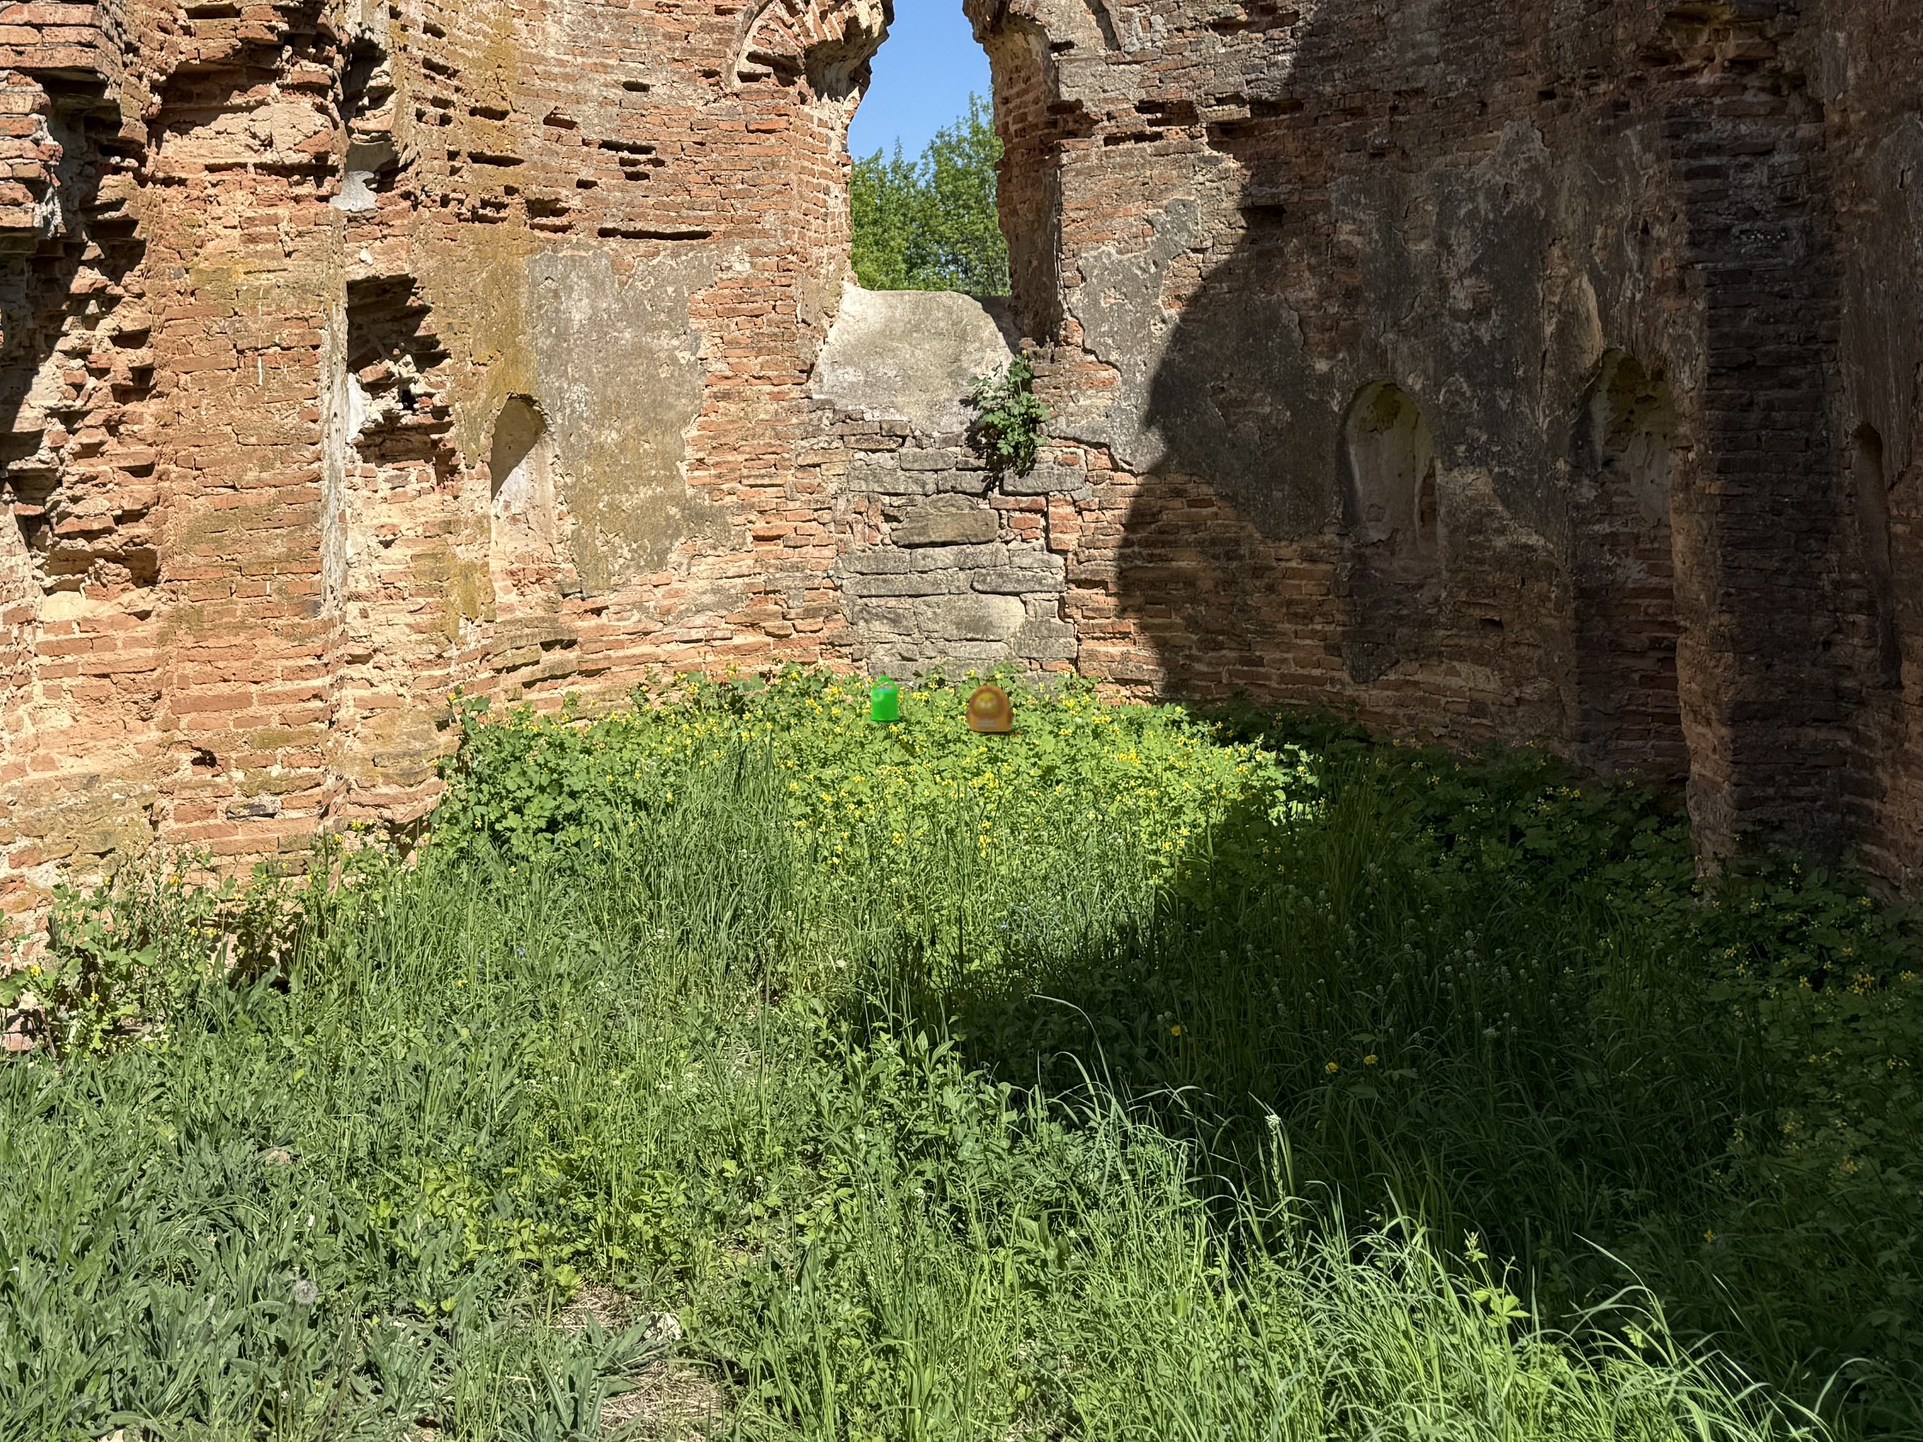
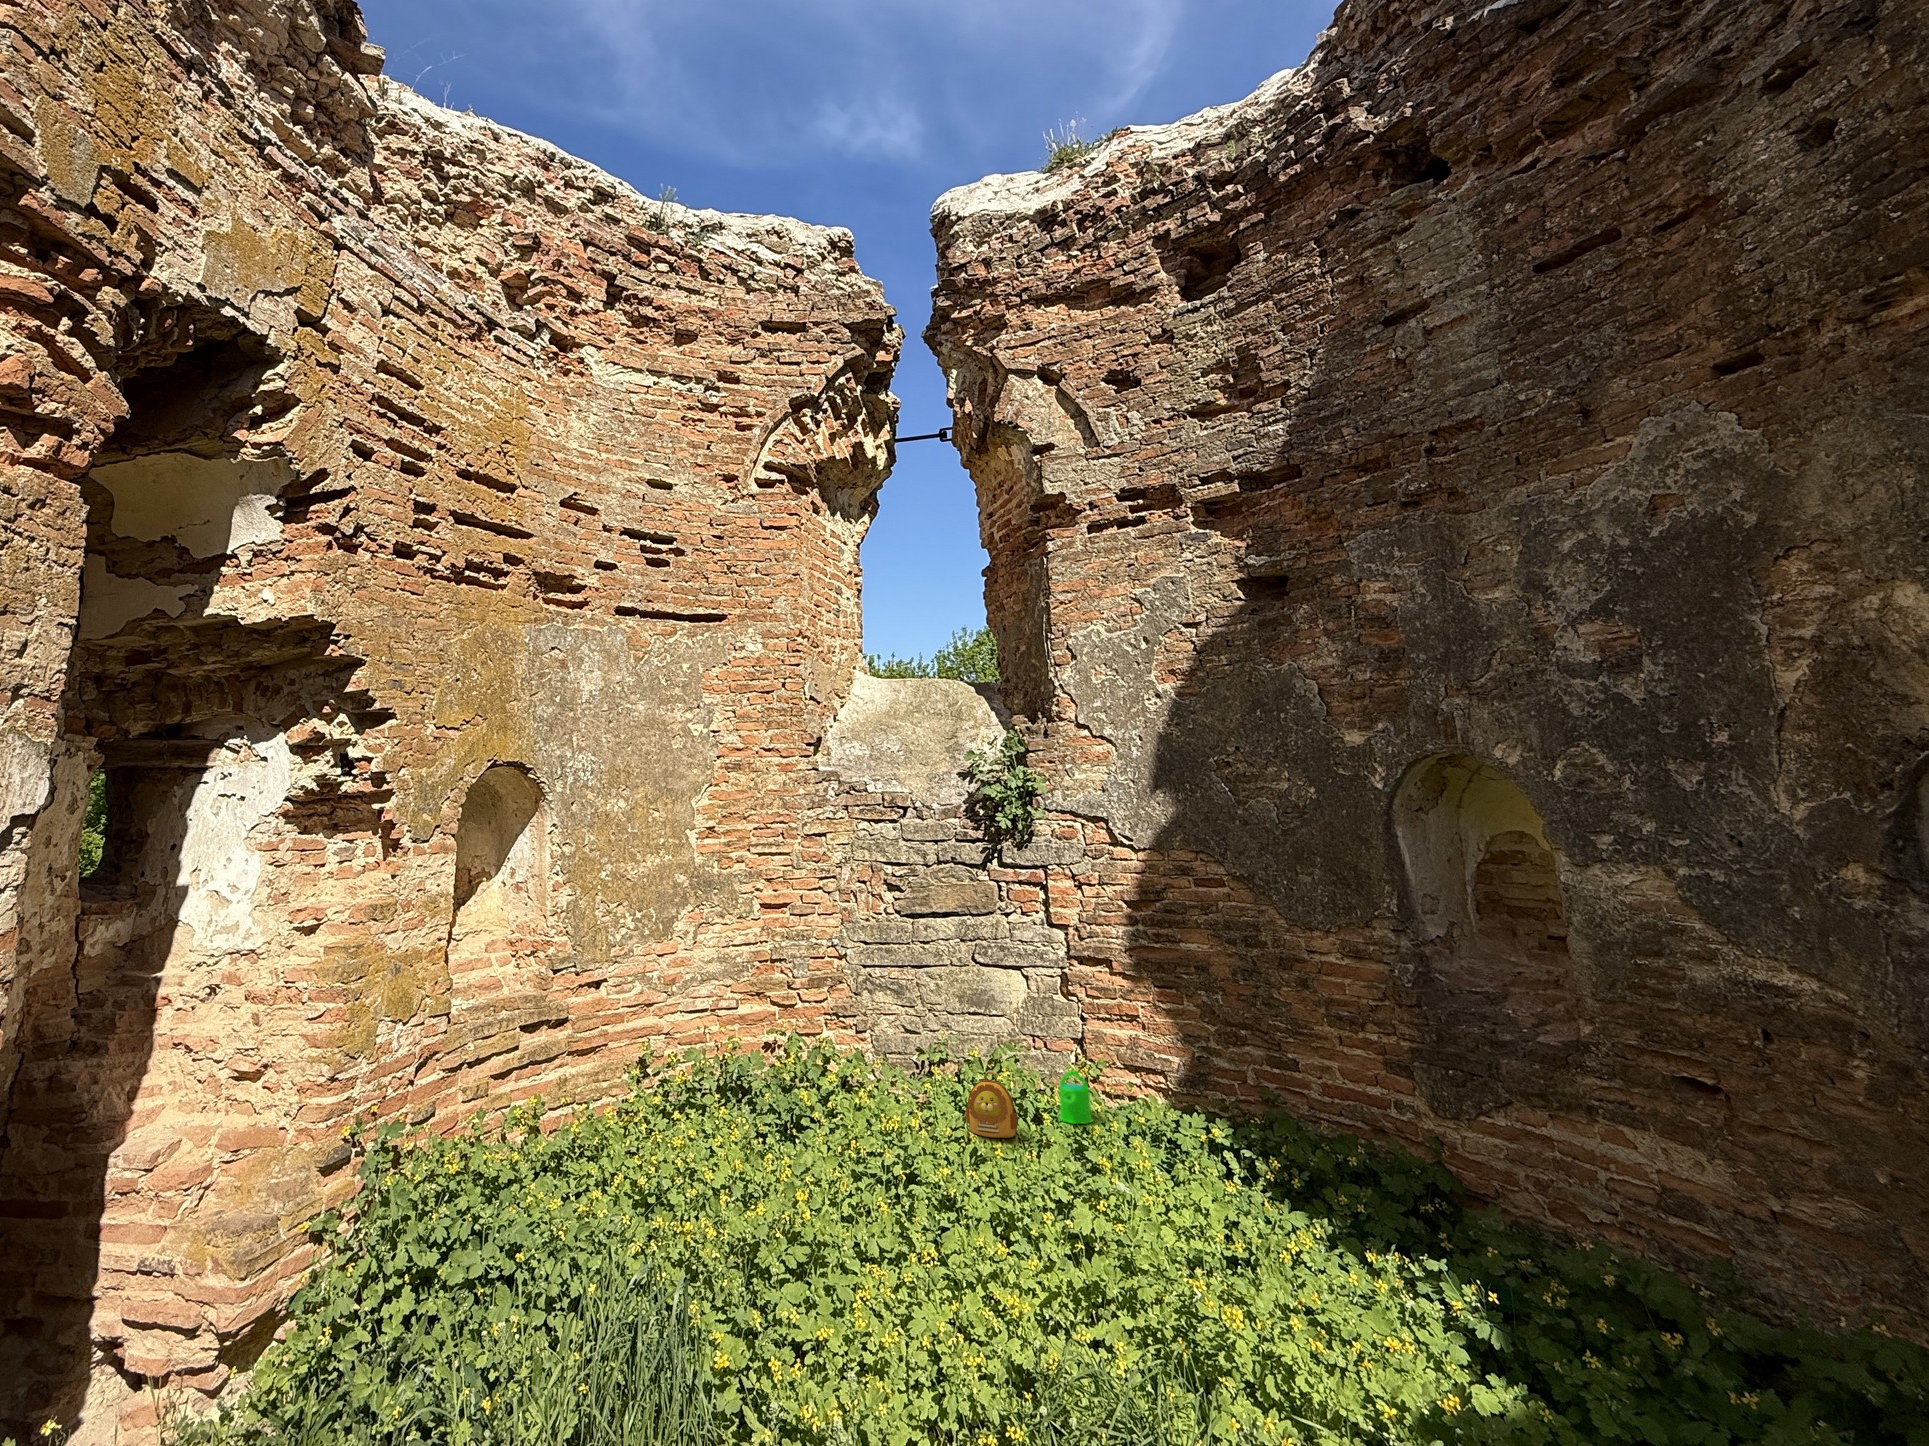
watering can: present [871,676,899,721] -> present [1059,1070,1093,1124]

